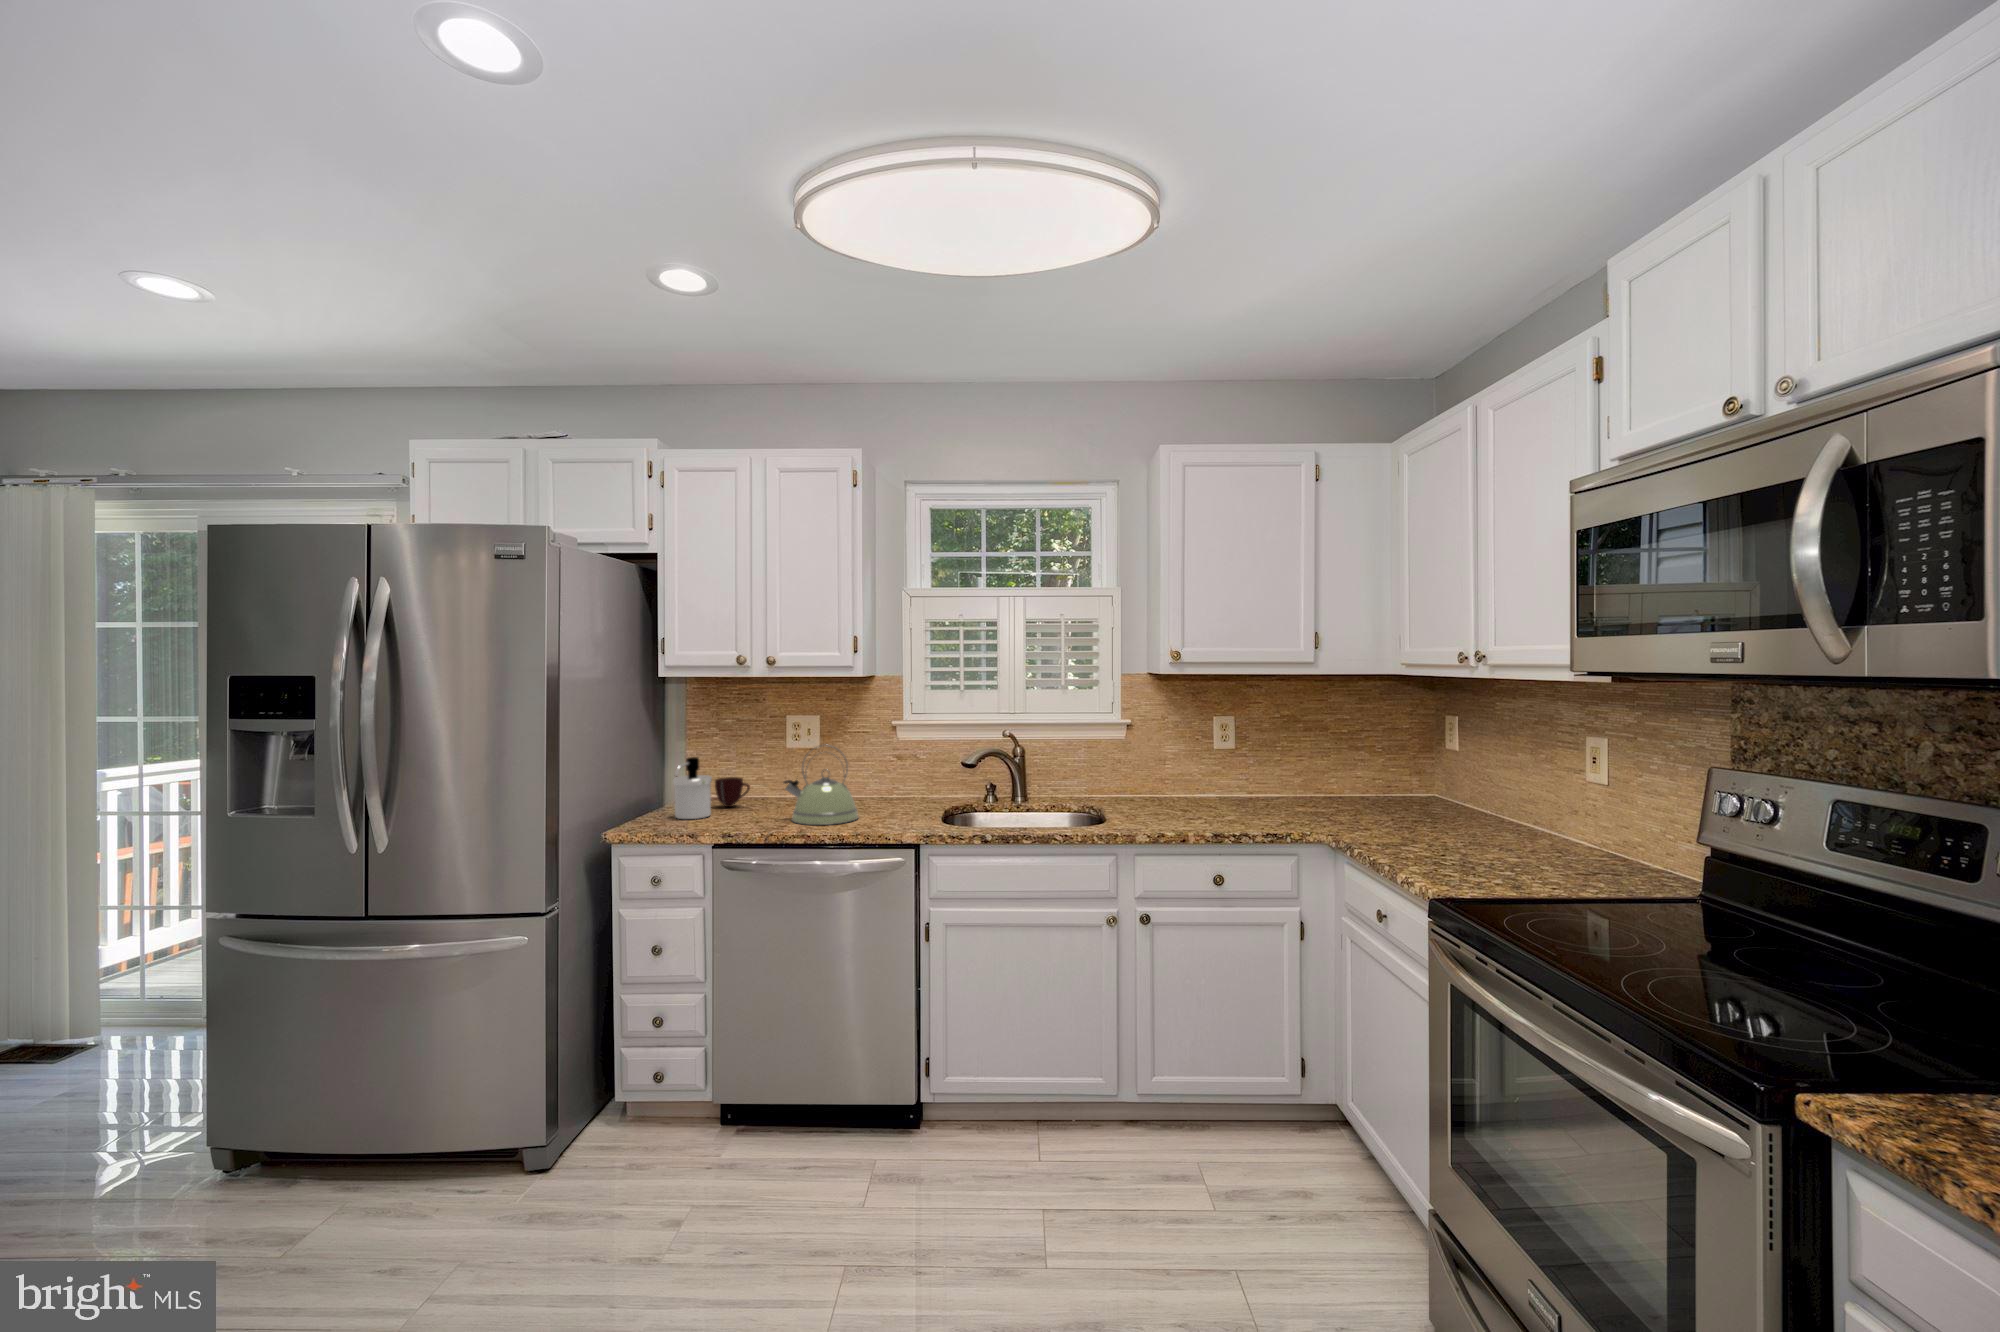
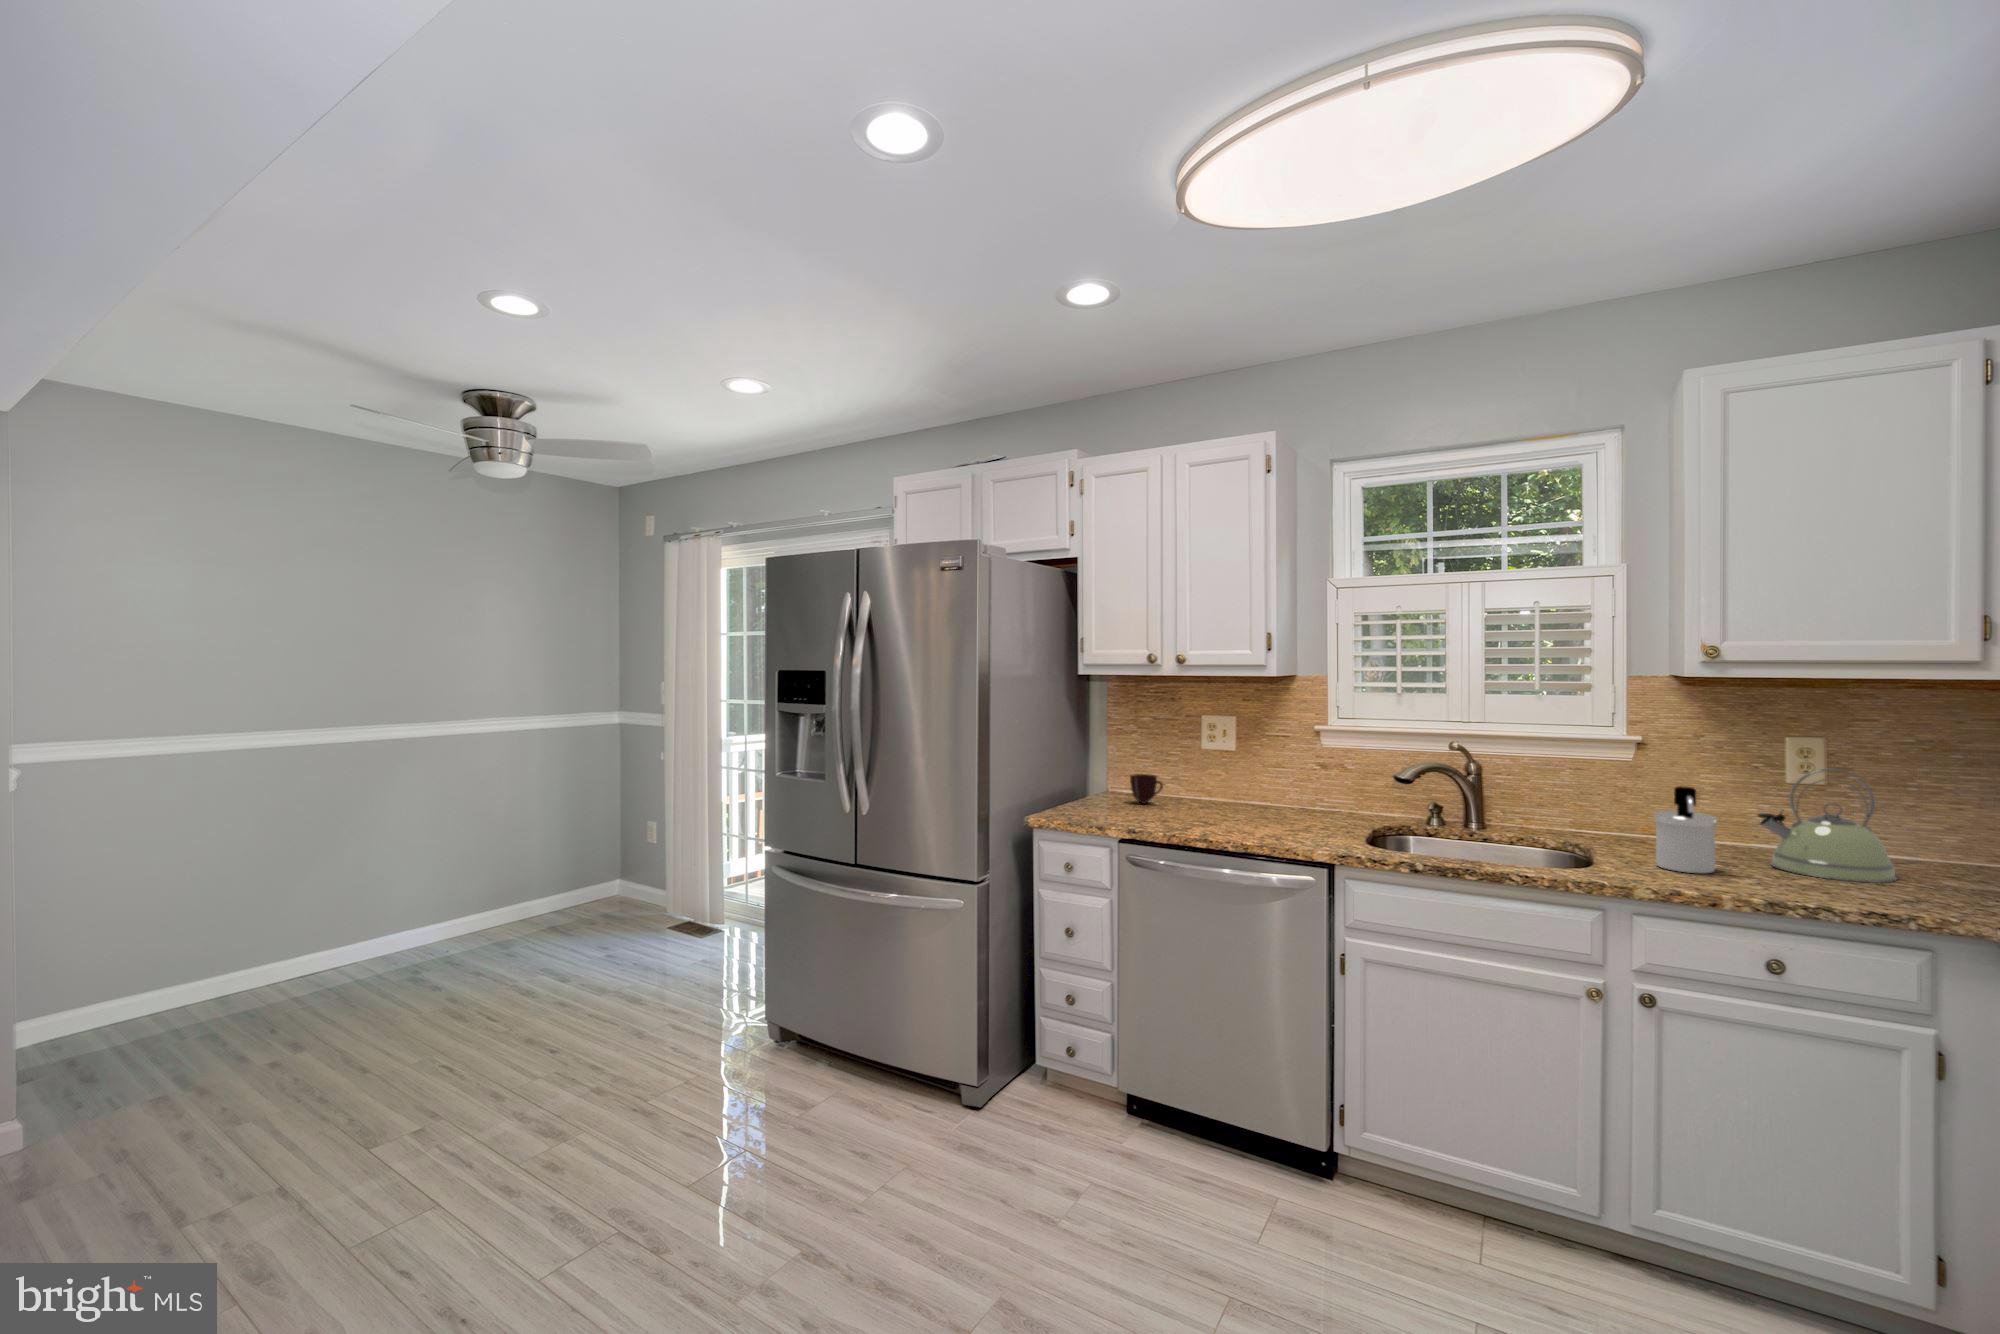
kettle: present [784,744,858,825] -> present [1758,768,1897,883]
soap dispenser: present [673,757,712,819] -> present [1654,786,1717,873]

